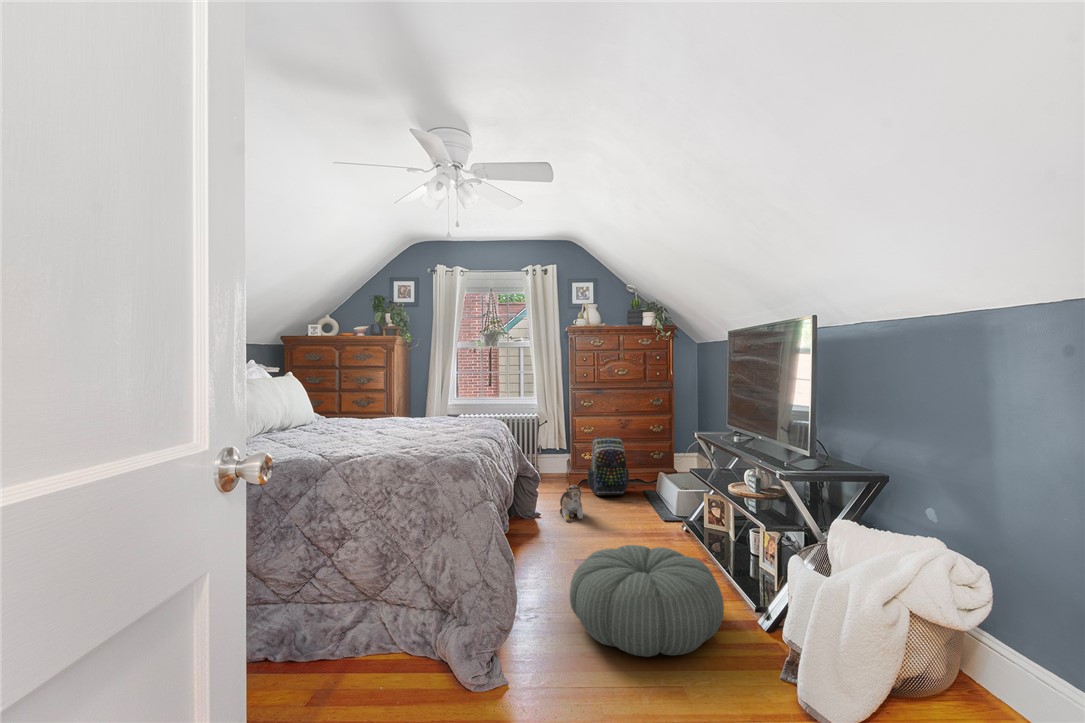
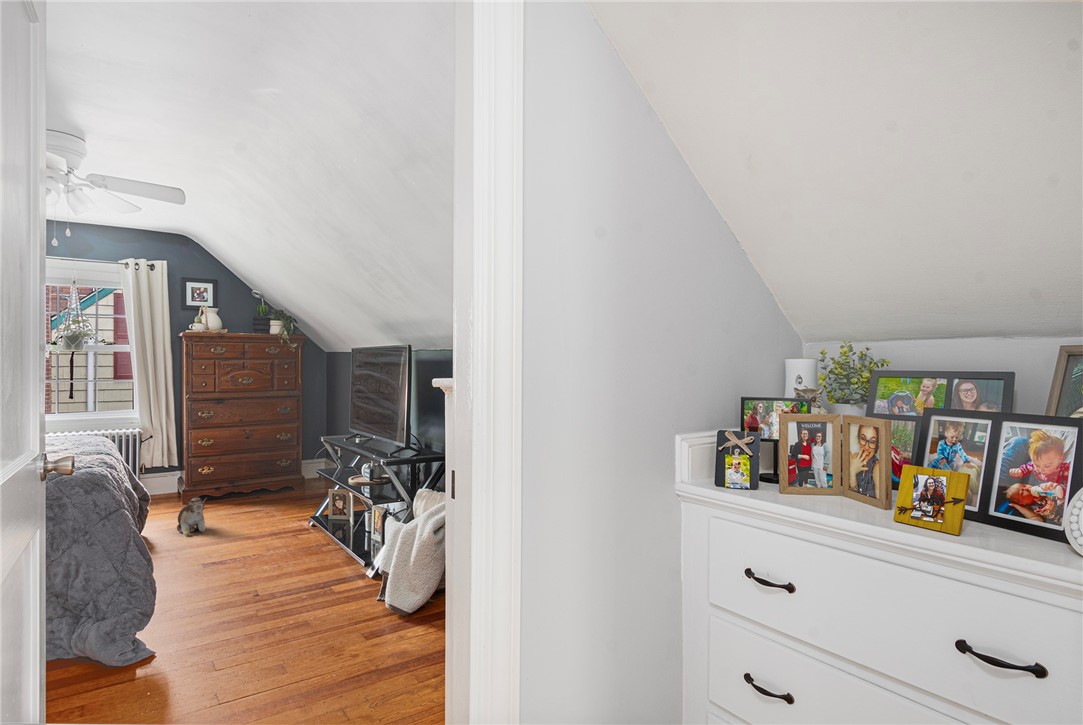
backpack: present [587,436,629,496] -> none [207,447,254,509]
pouf: present [570,545,724,657] -> none [208,532,342,612]

